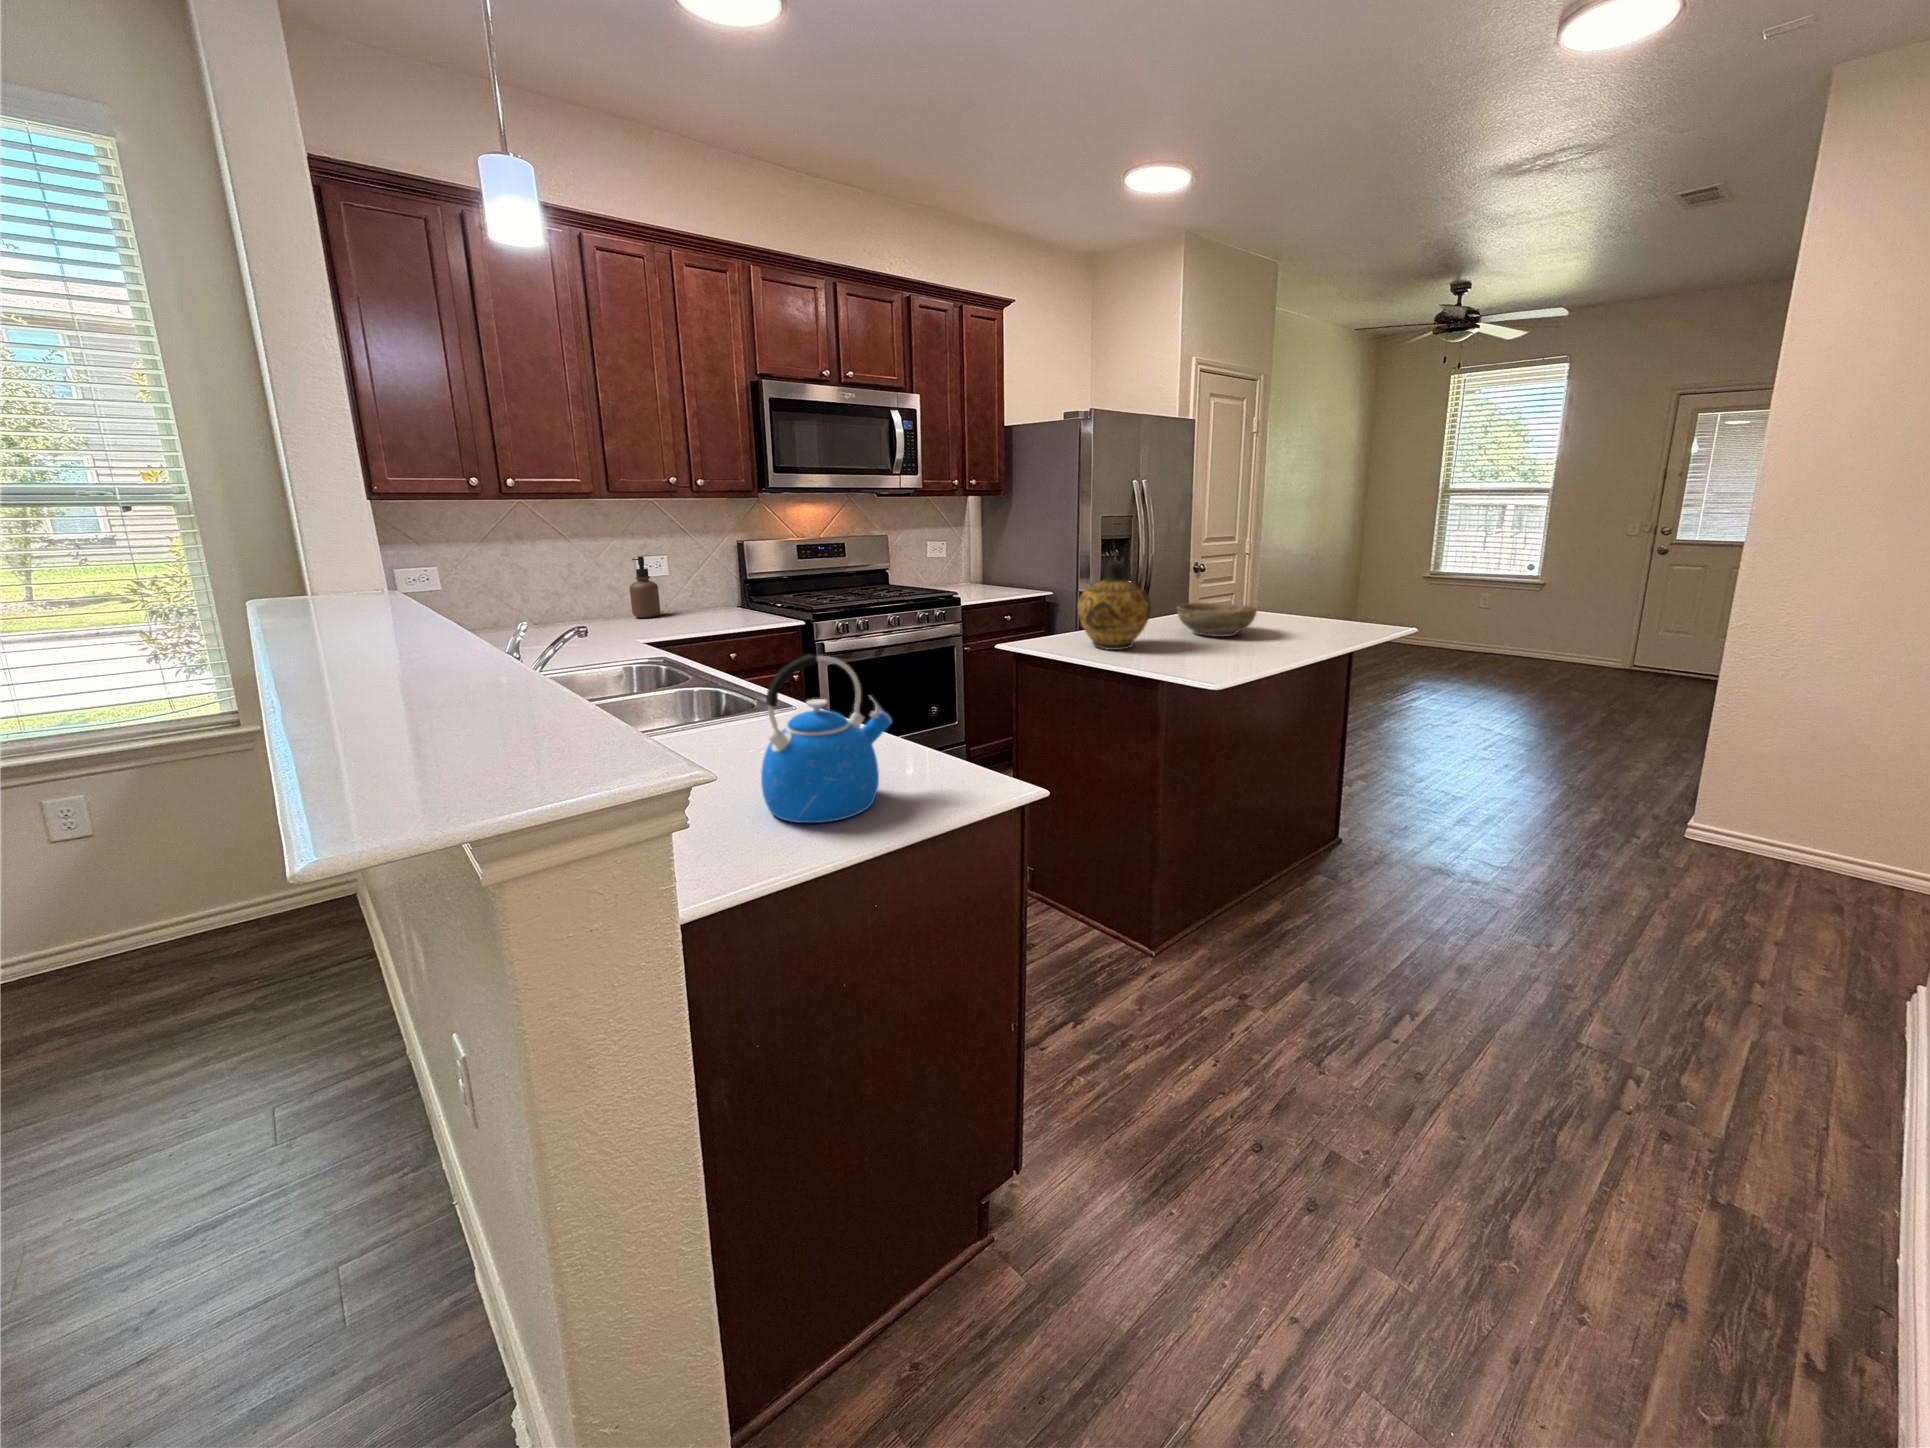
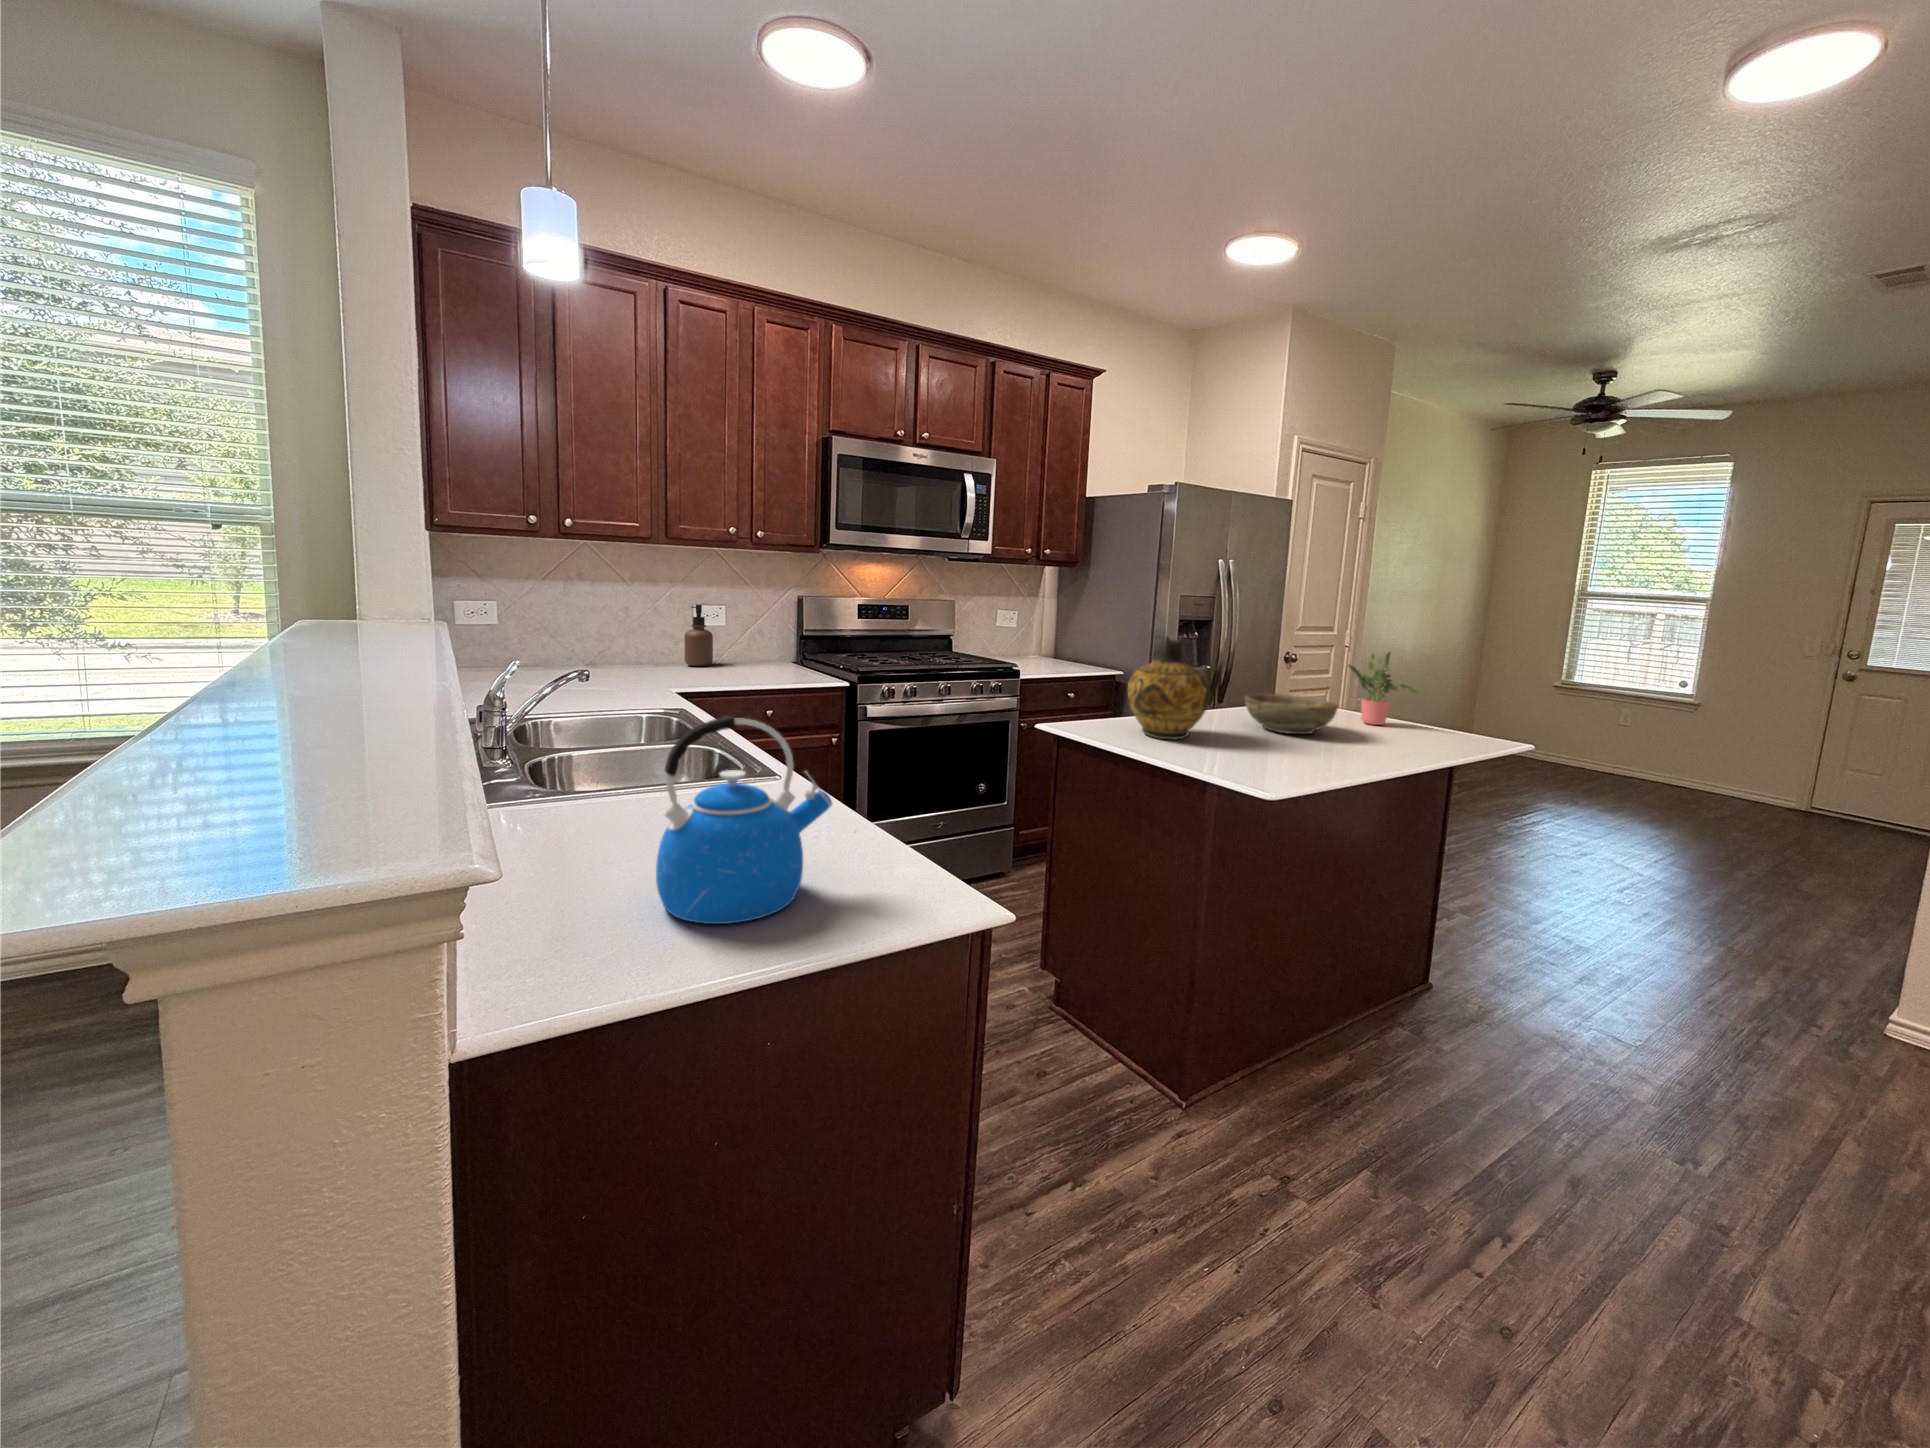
potted plant: none [1261,558,1321,623] -> present [1348,652,1416,725]

